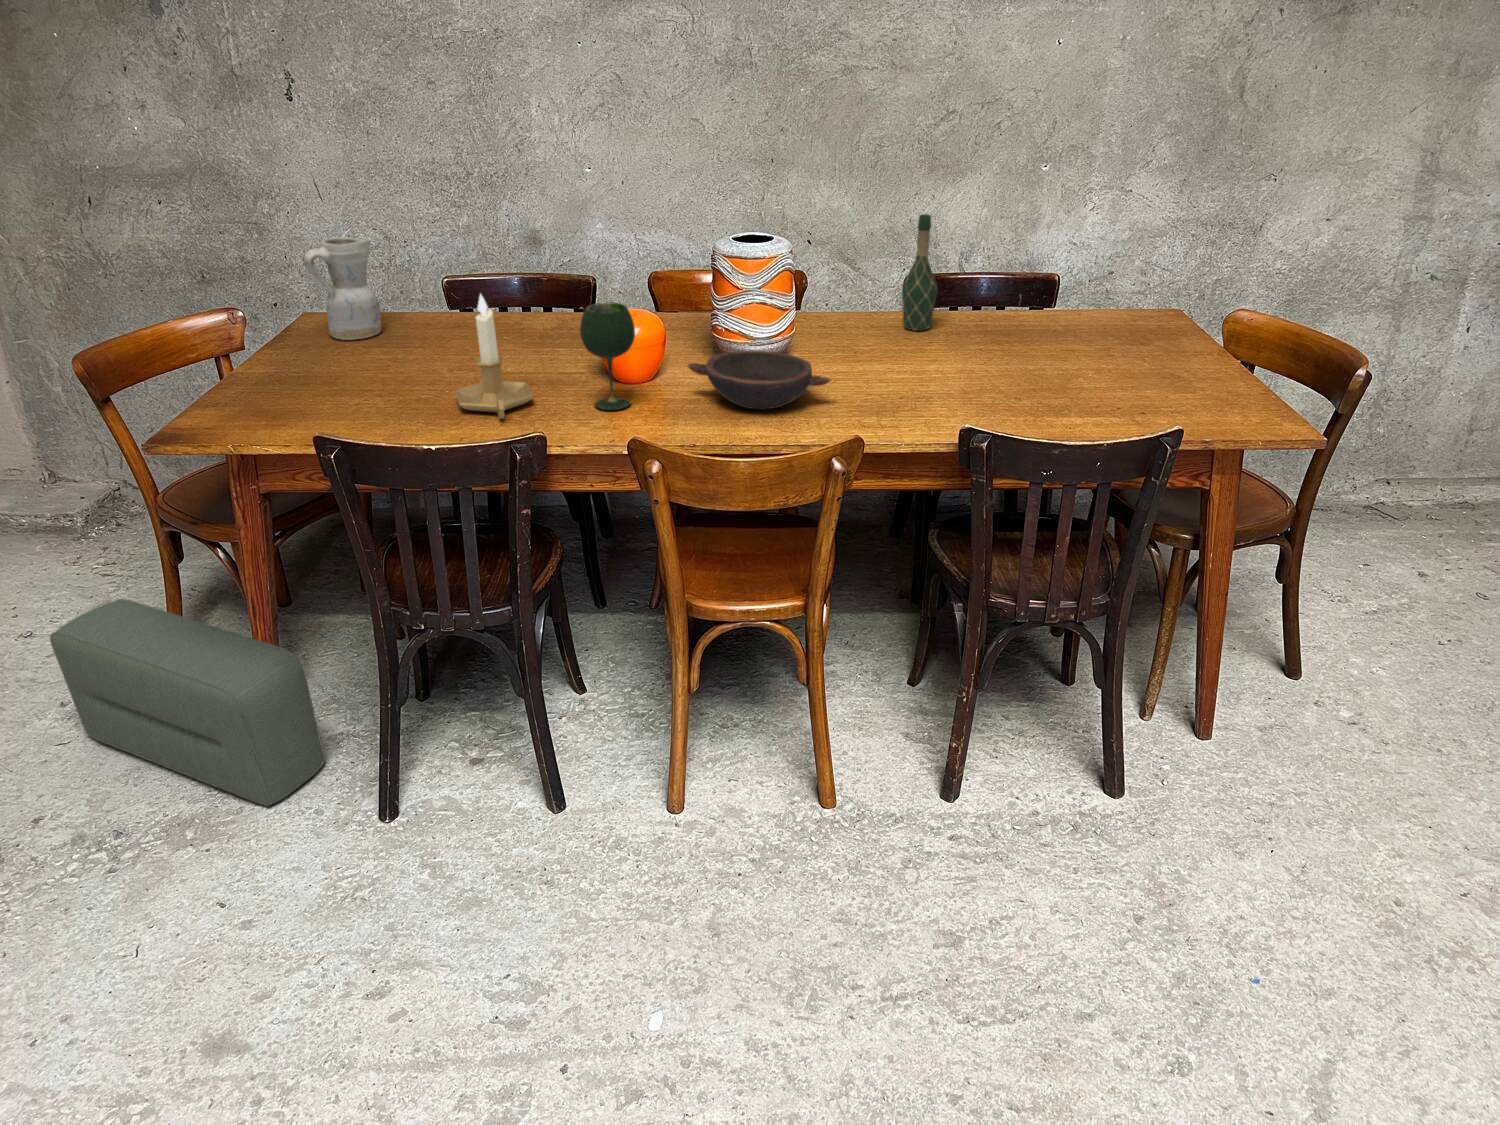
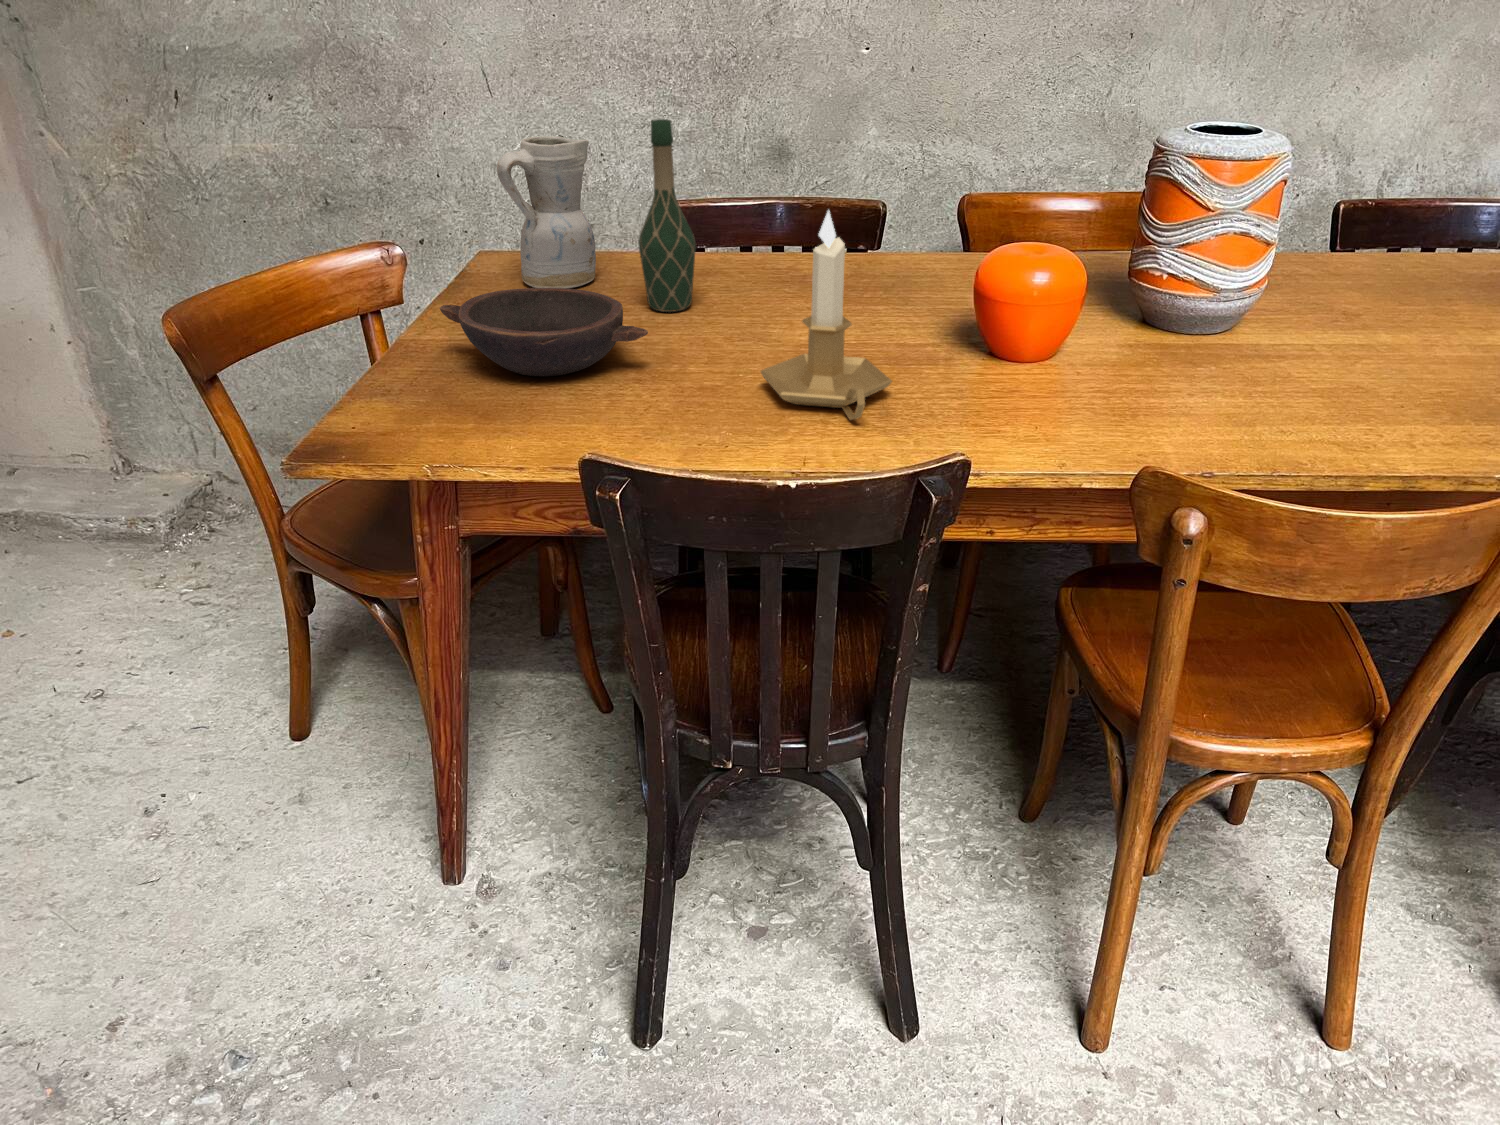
wine bottle: present [902,214,938,331] -> present [638,119,696,312]
wine glass: present [580,303,635,410] -> none [987,227,1080,407]
bowl: present [688,351,831,409] -> present [440,288,648,376]
pouf: present [50,599,325,806] -> none [132,671,535,1012]

